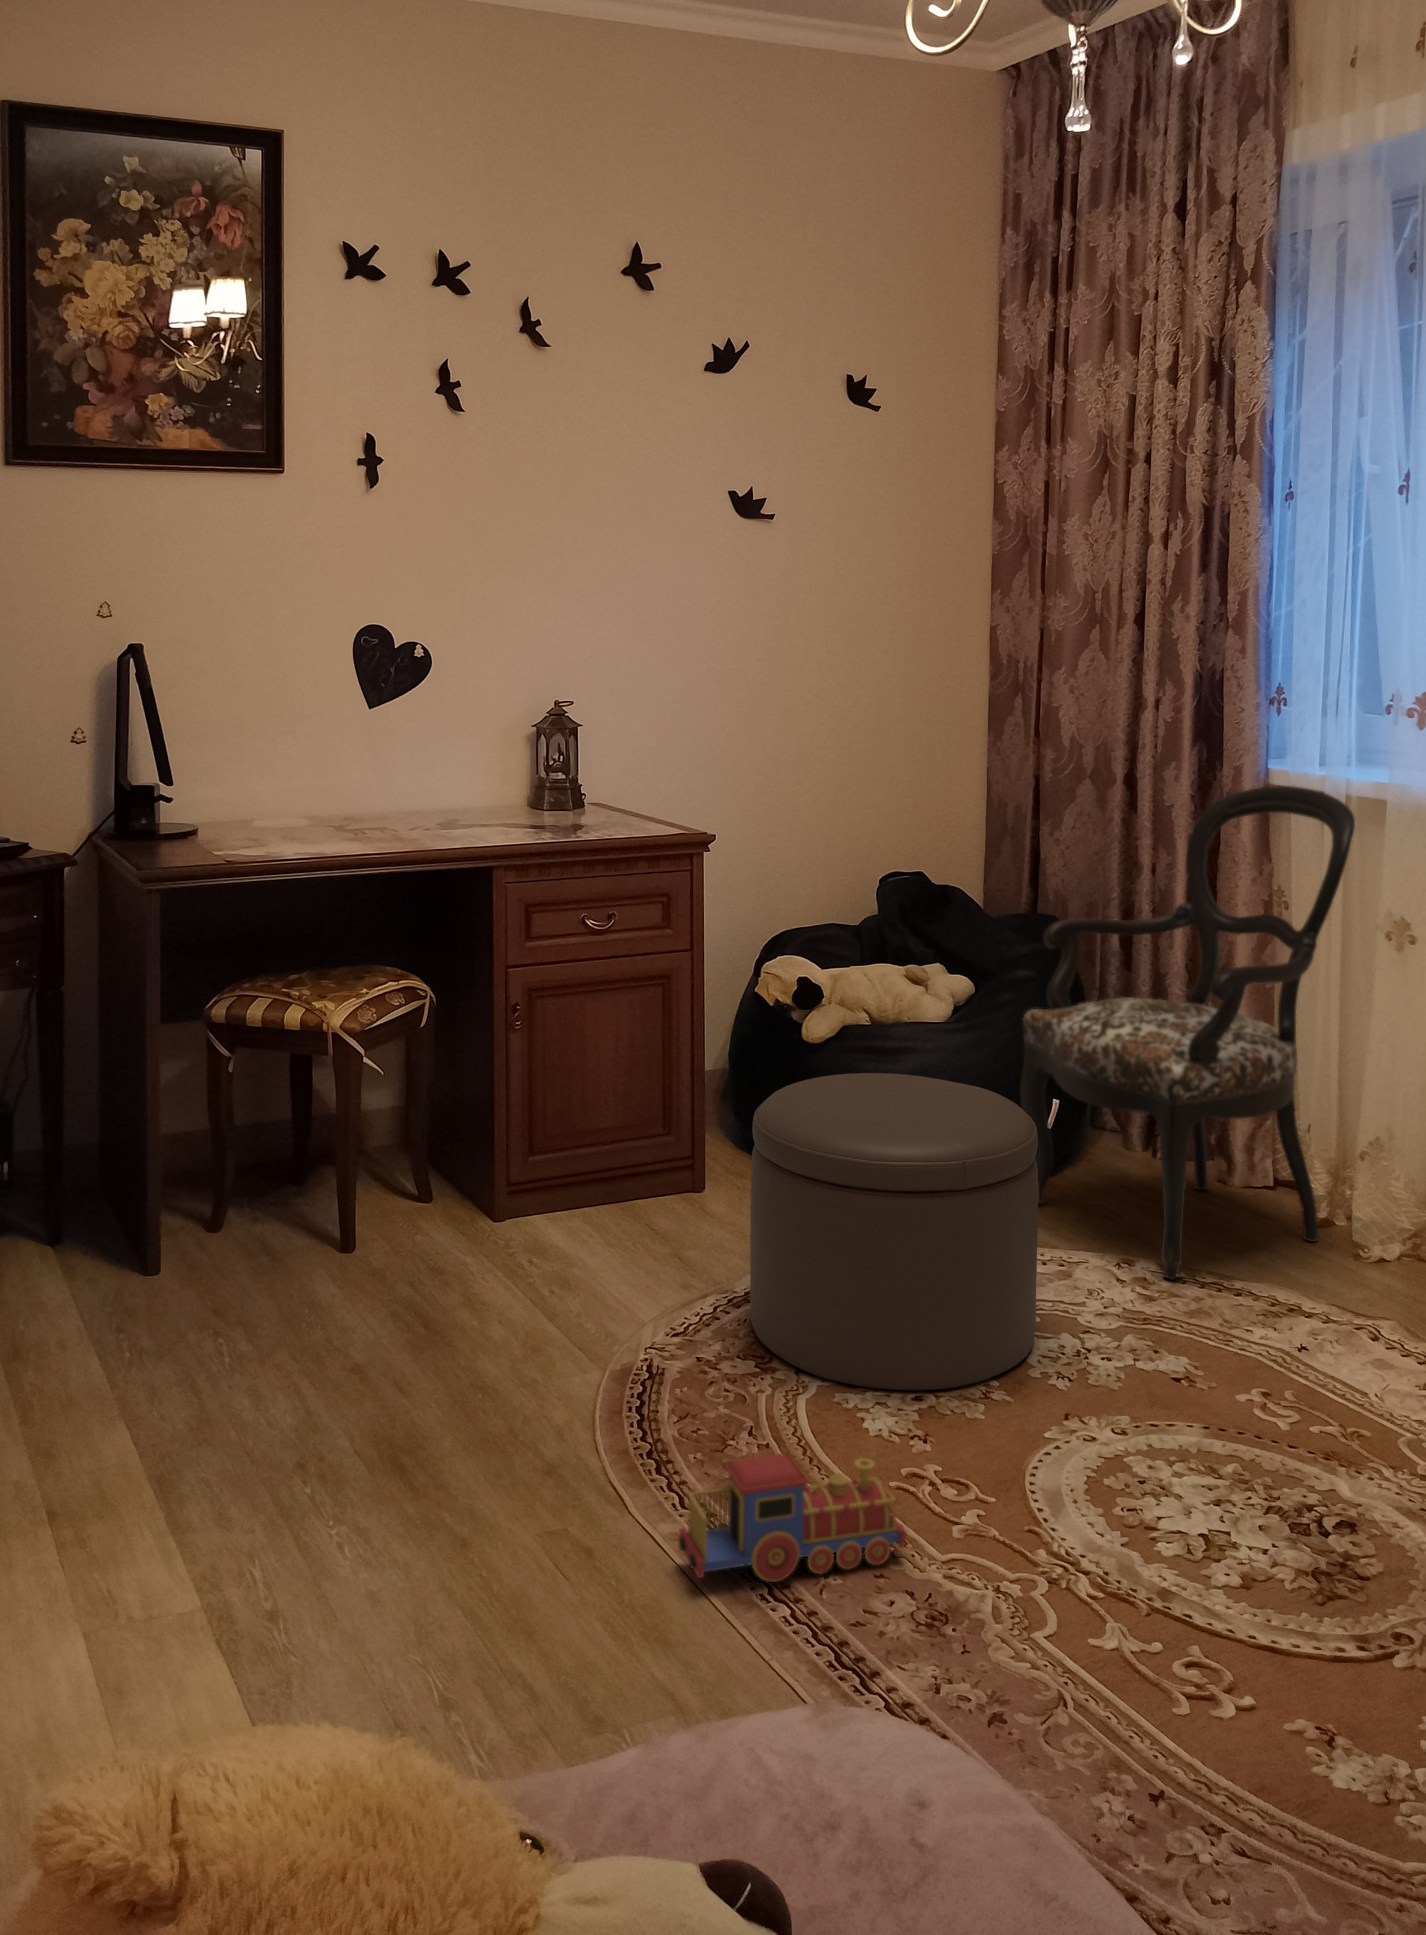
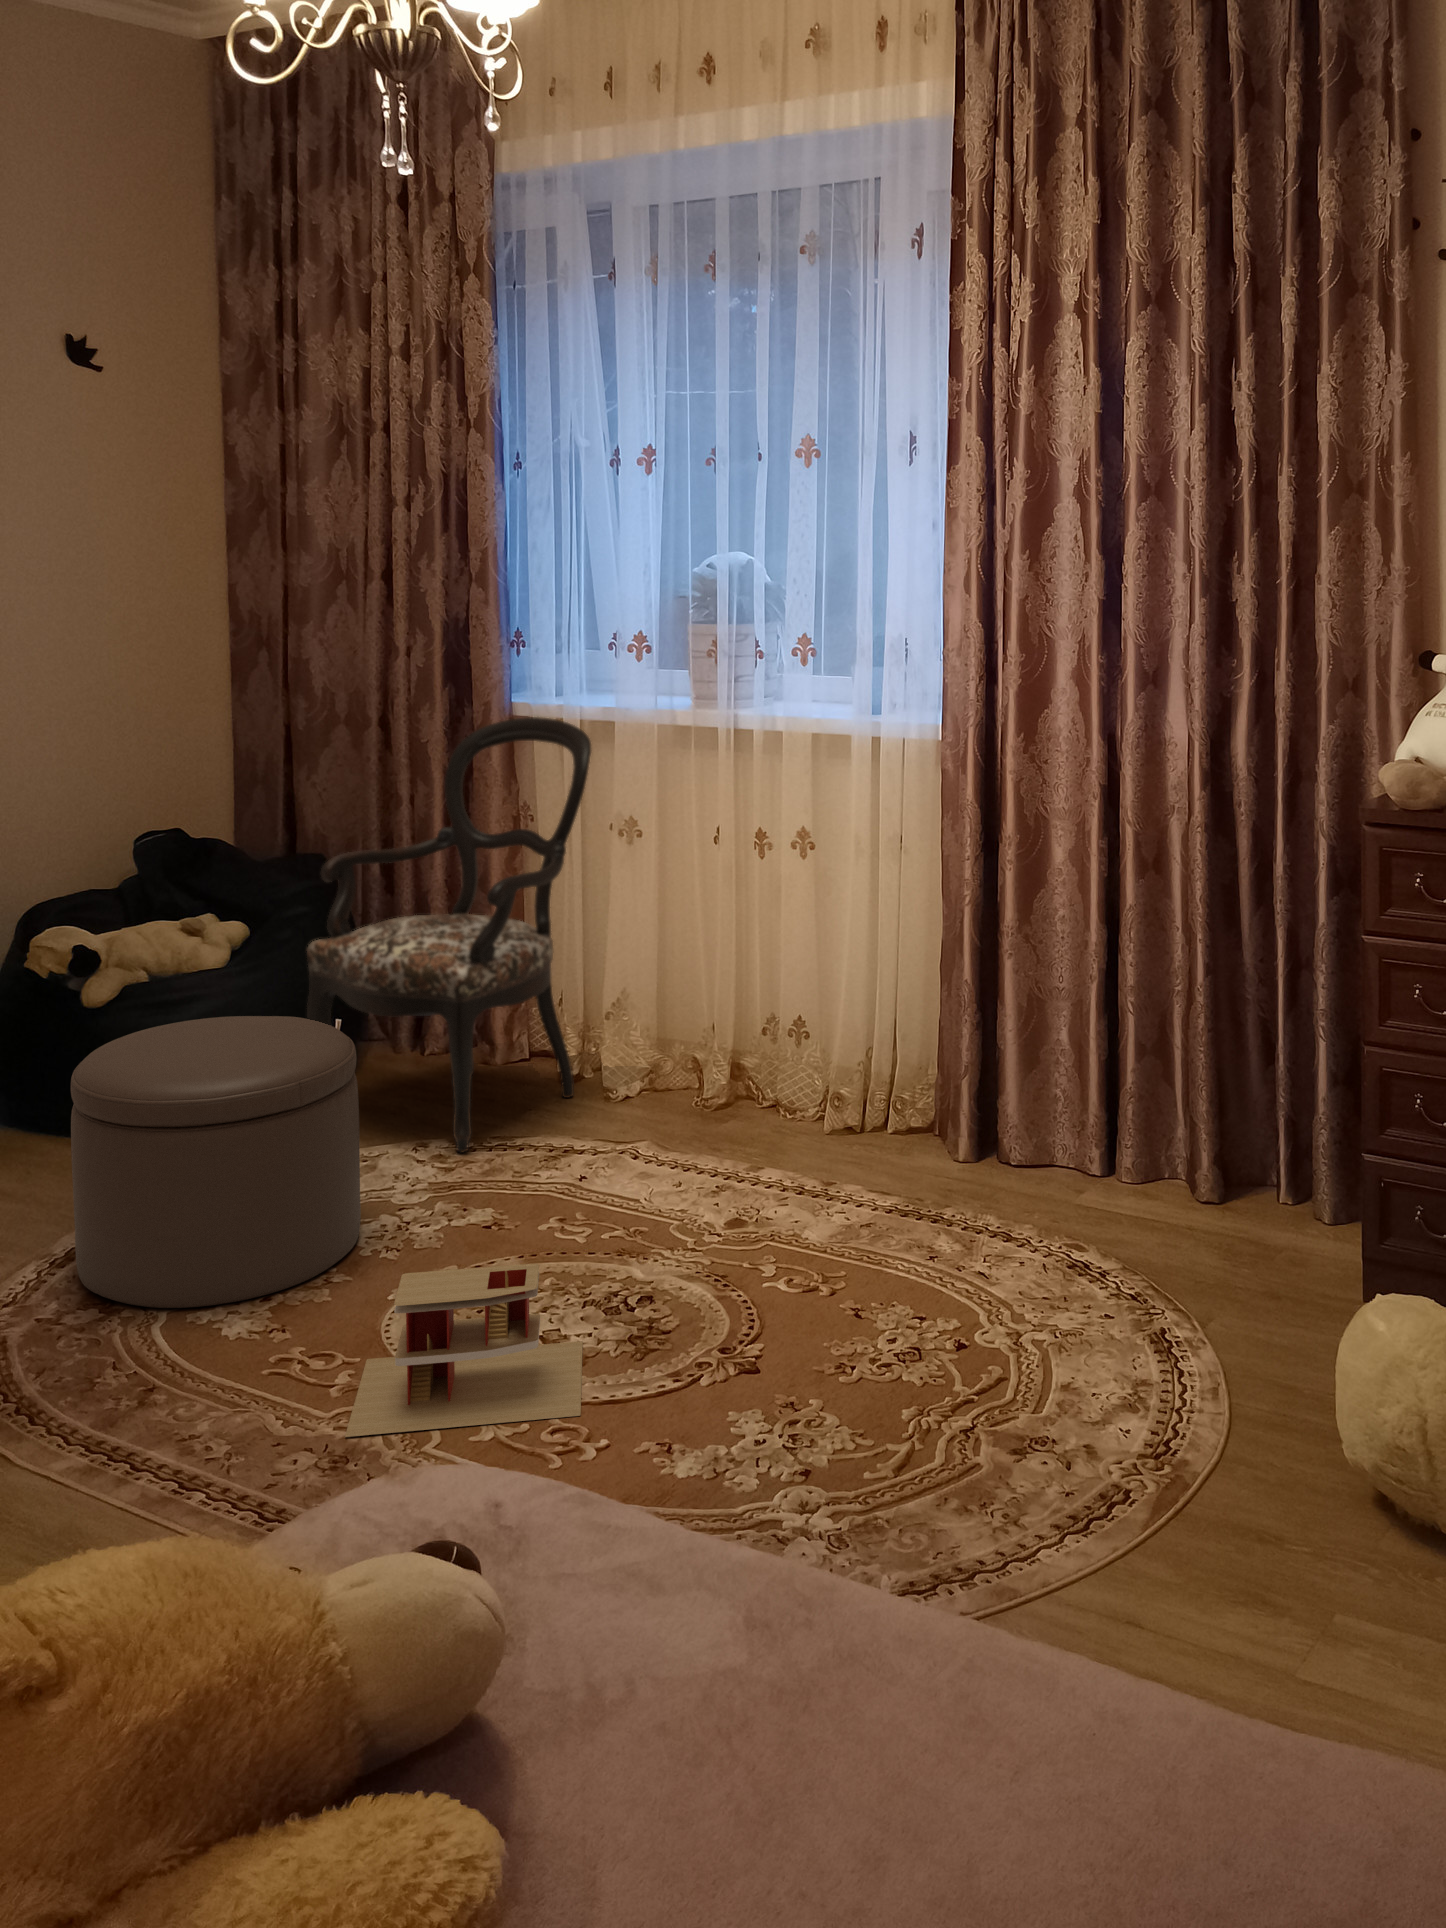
toy house: none [950,1412,1255,1659] -> present [345,1264,583,1437]
toy train: present [679,1454,906,1582] -> none [81,1353,299,1500]

